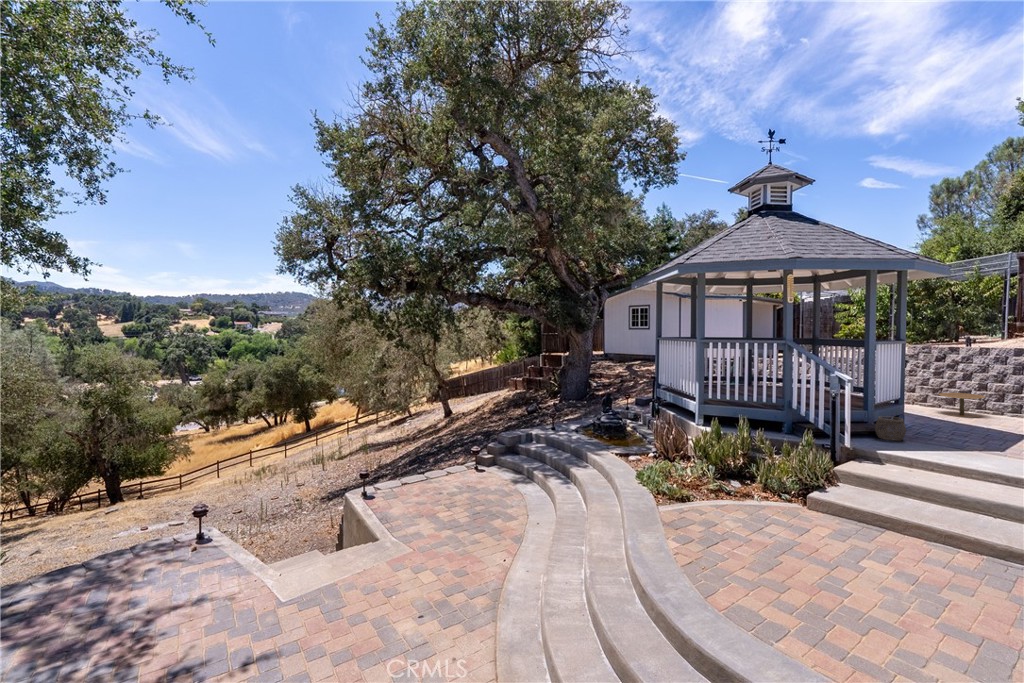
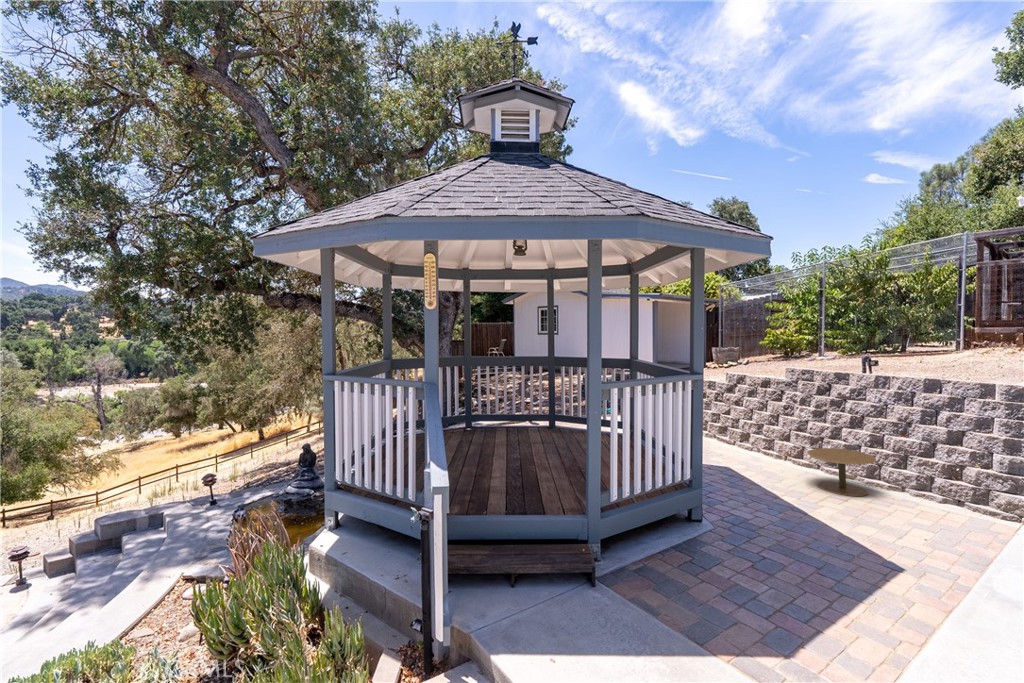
woven basket: present [875,416,906,441] -> none [614,519,665,577]

